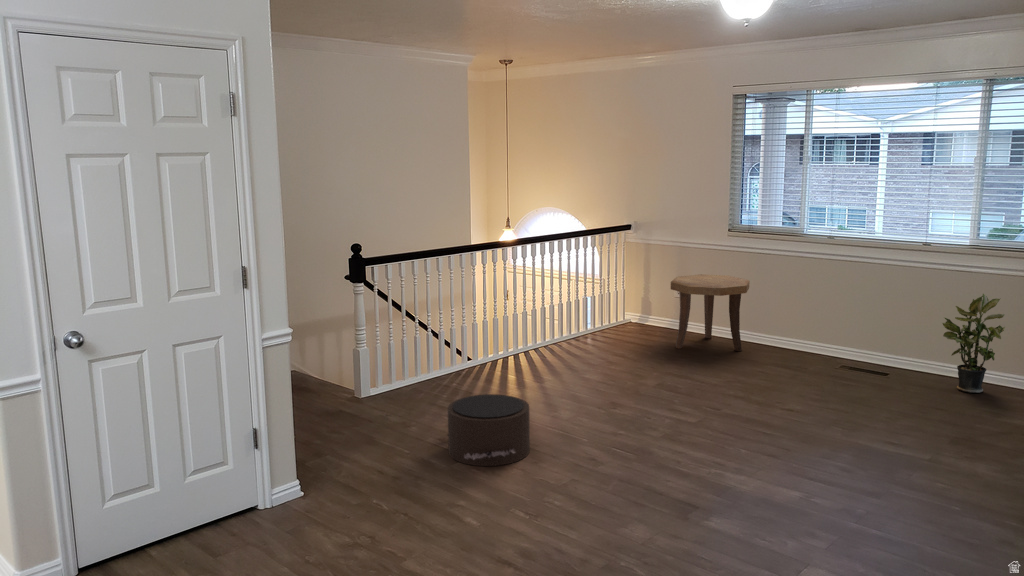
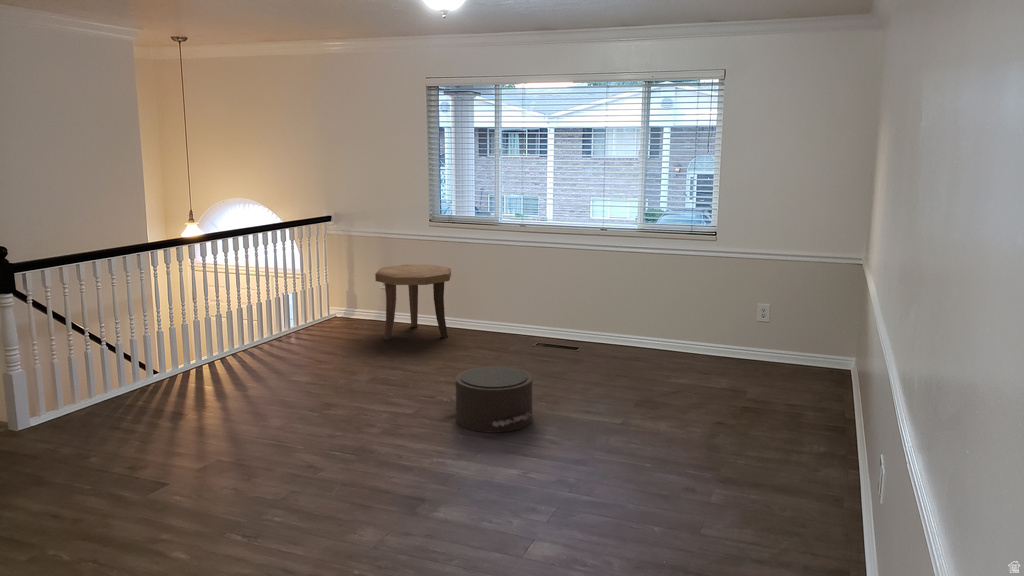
potted plant: present [942,294,1005,393] -> none [620,270,669,358]
pouf: present [448,394,530,466] -> present [444,366,532,433]

